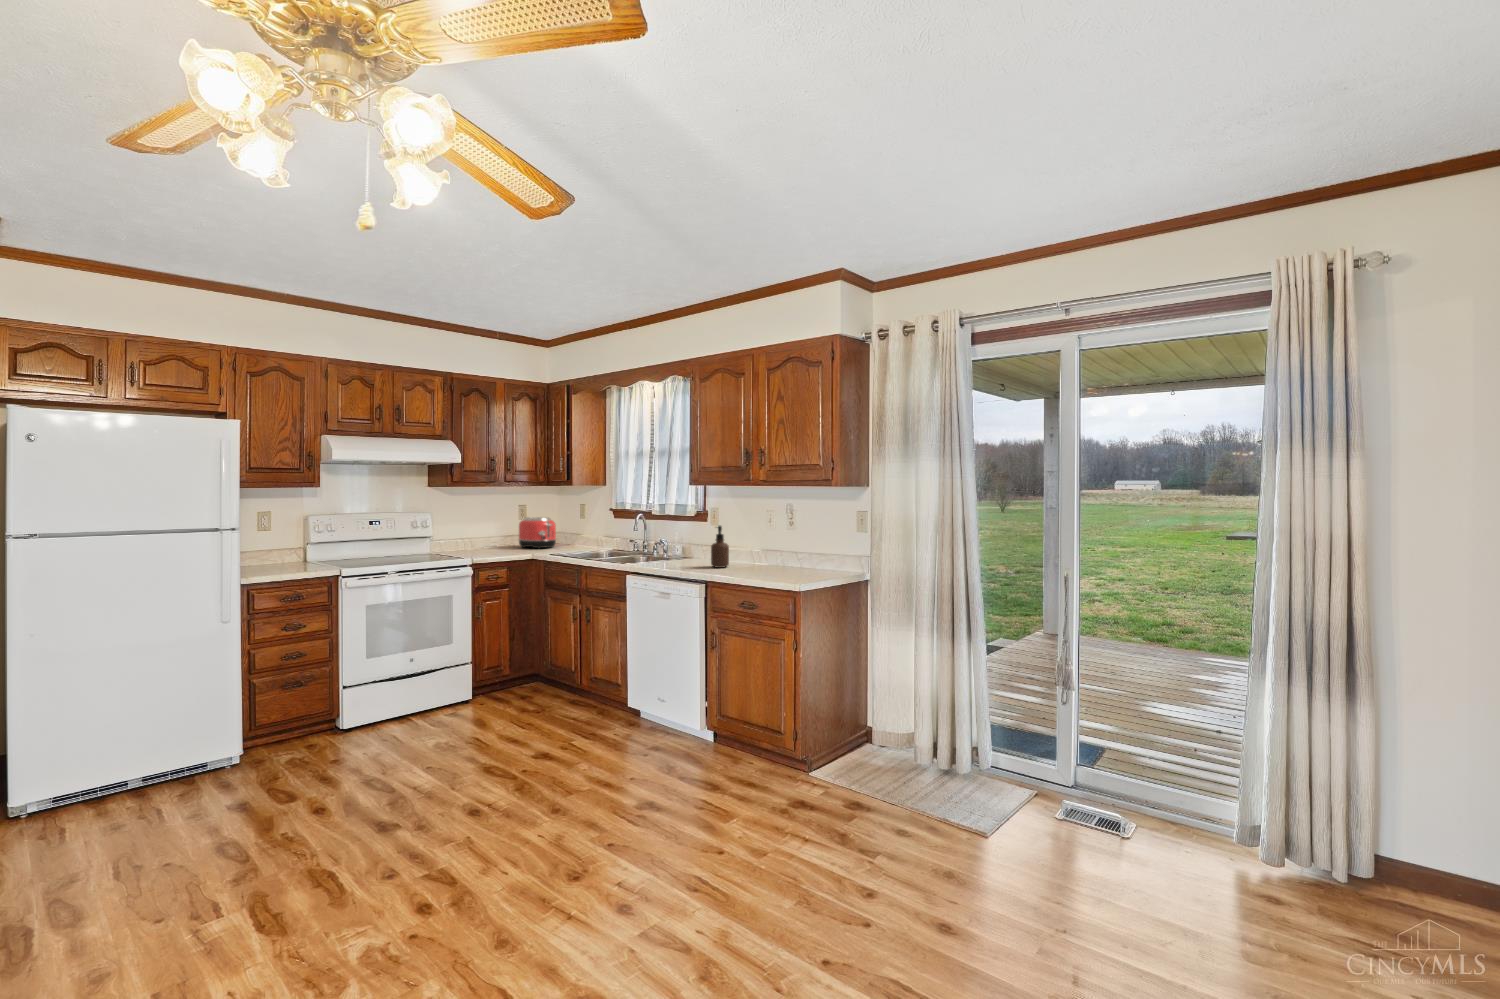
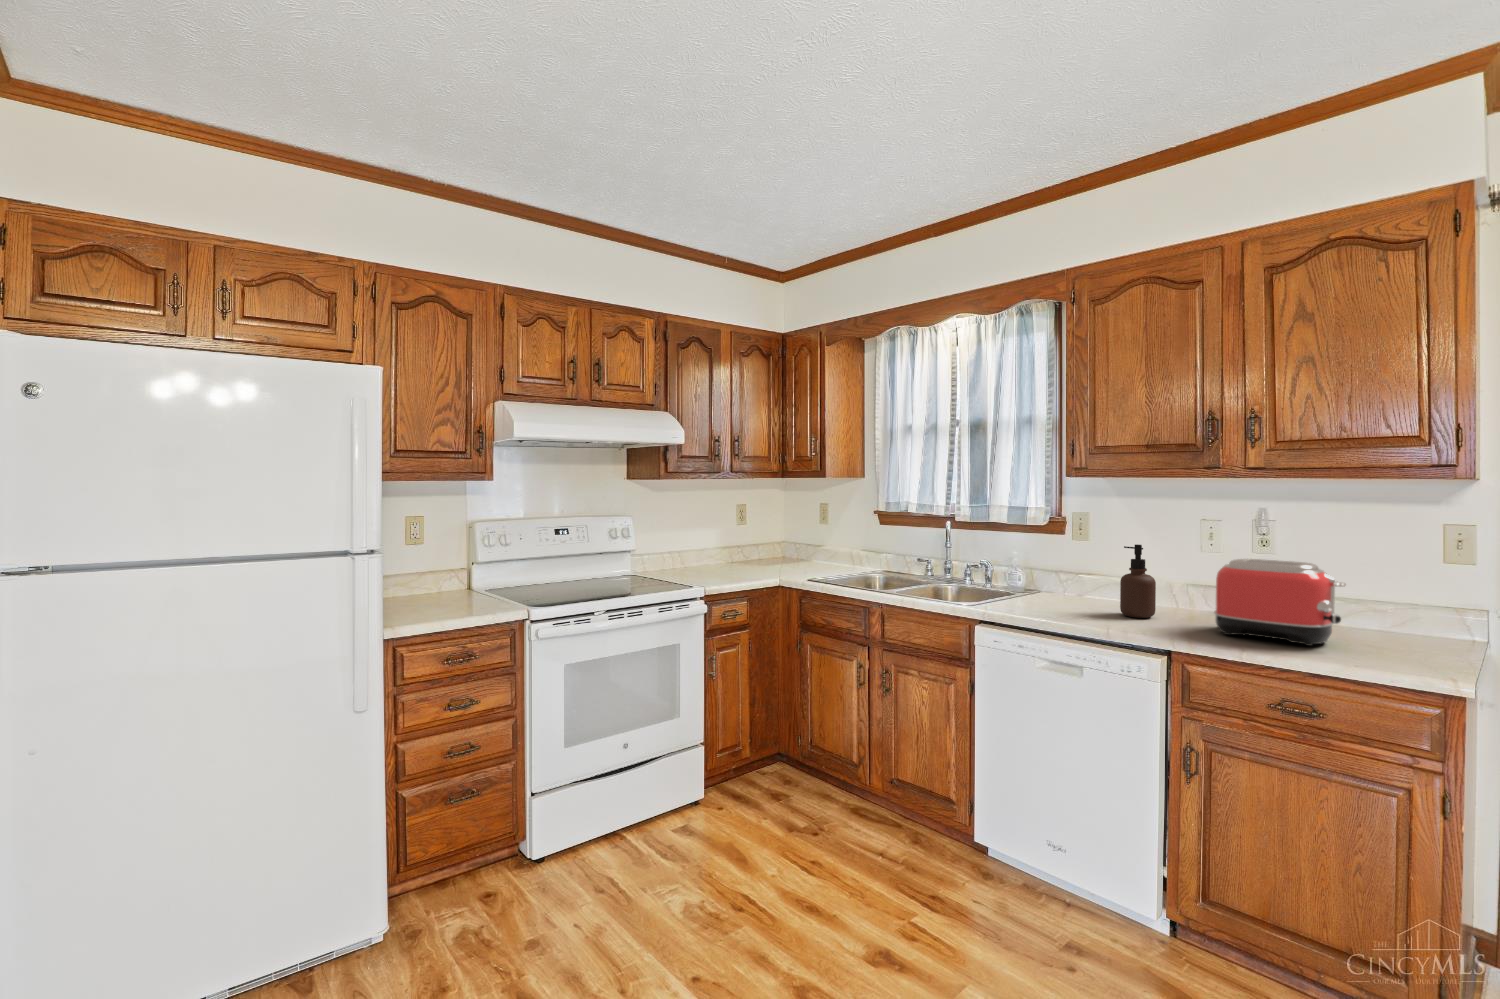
toaster: present [519,517,556,548] -> present [1214,559,1346,646]

